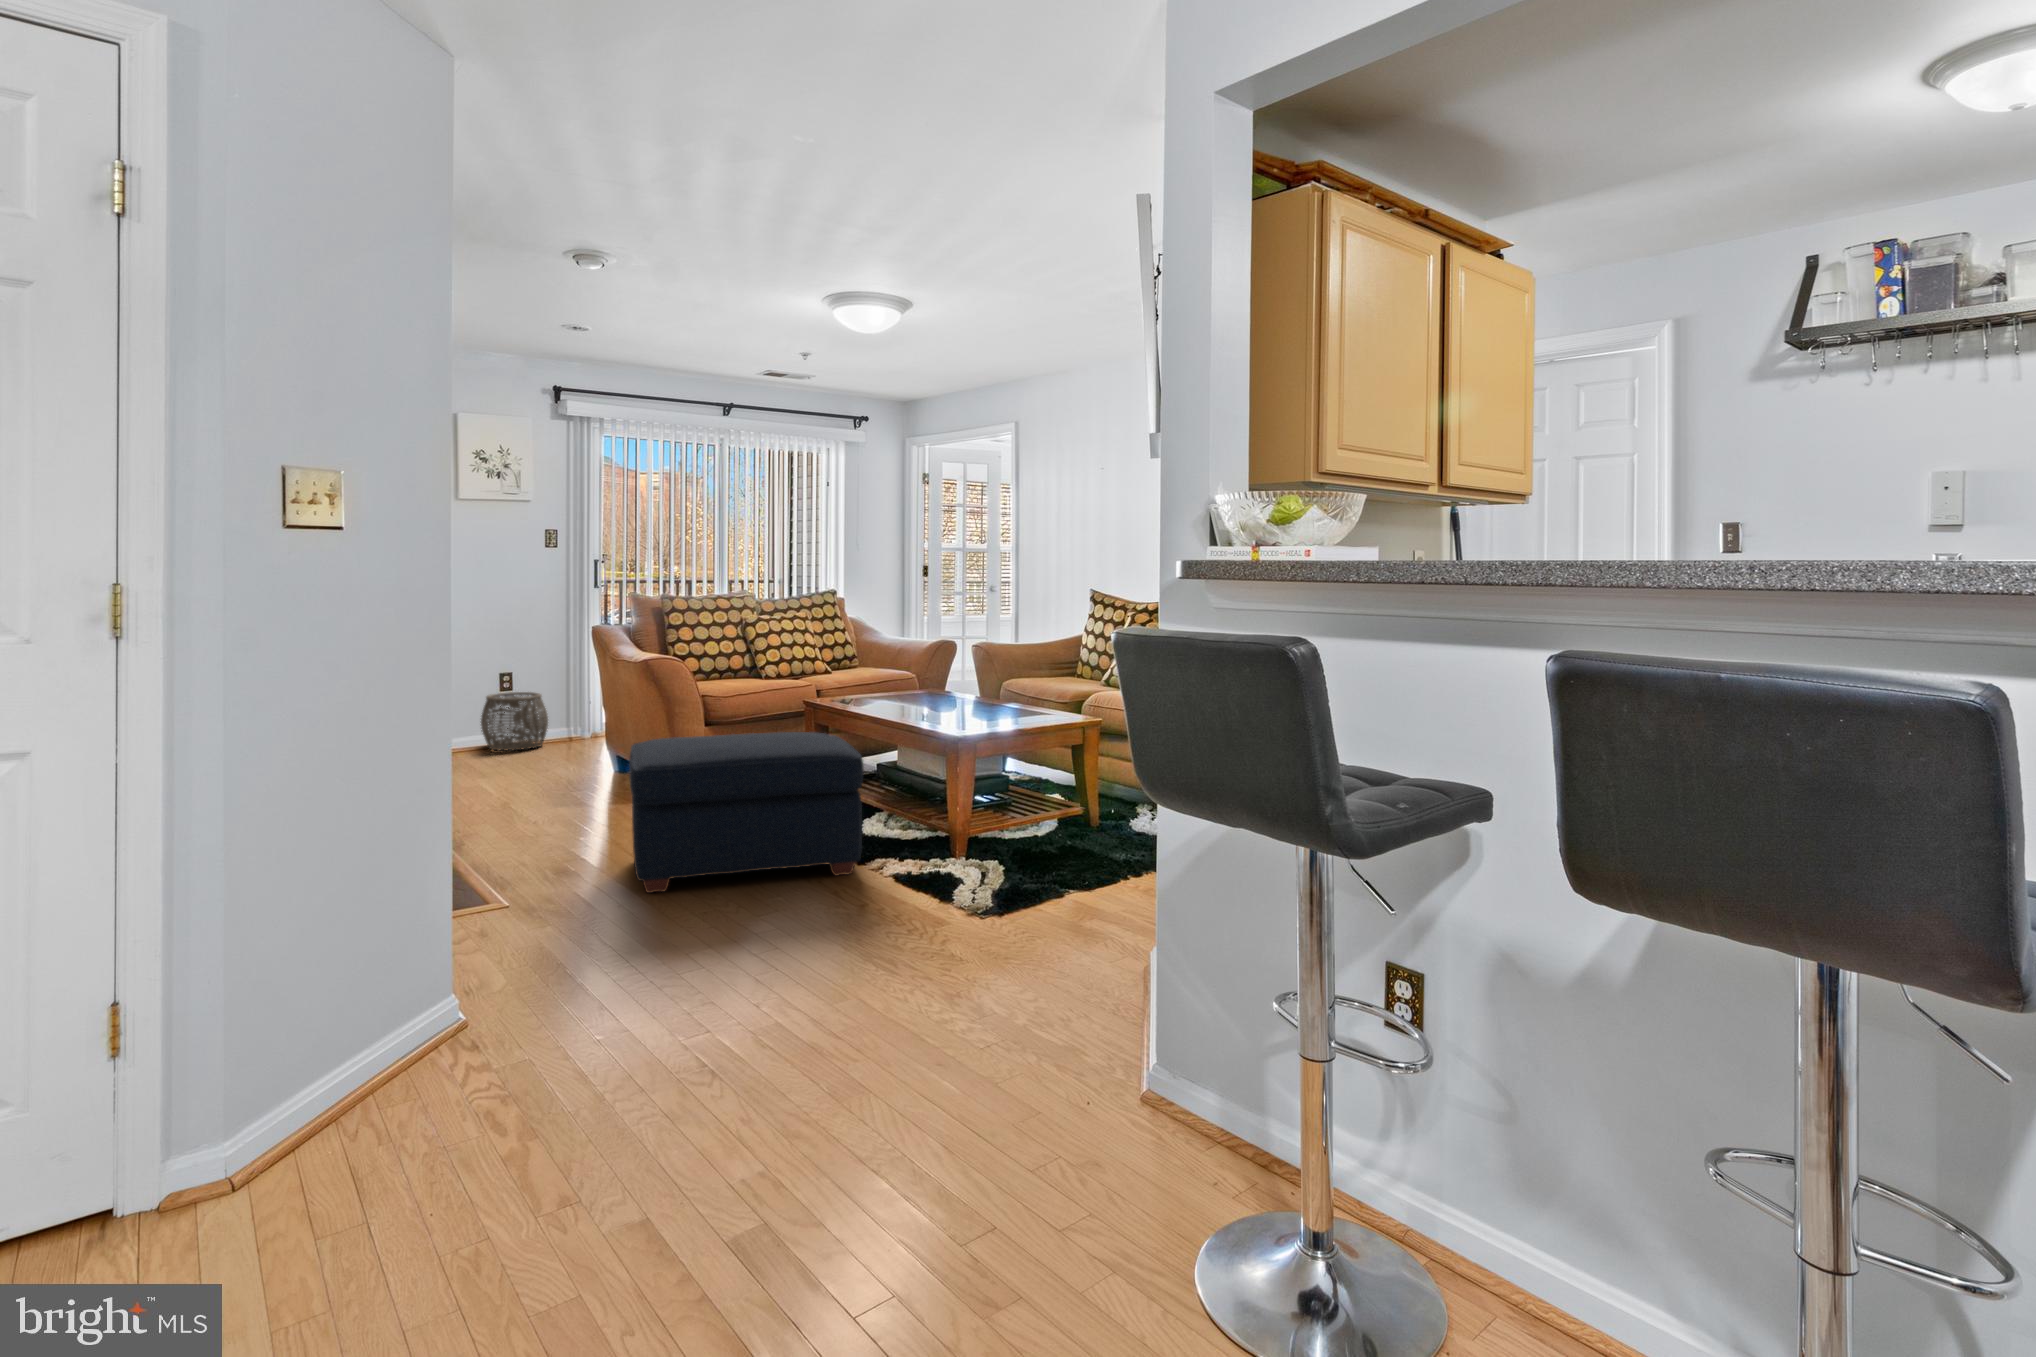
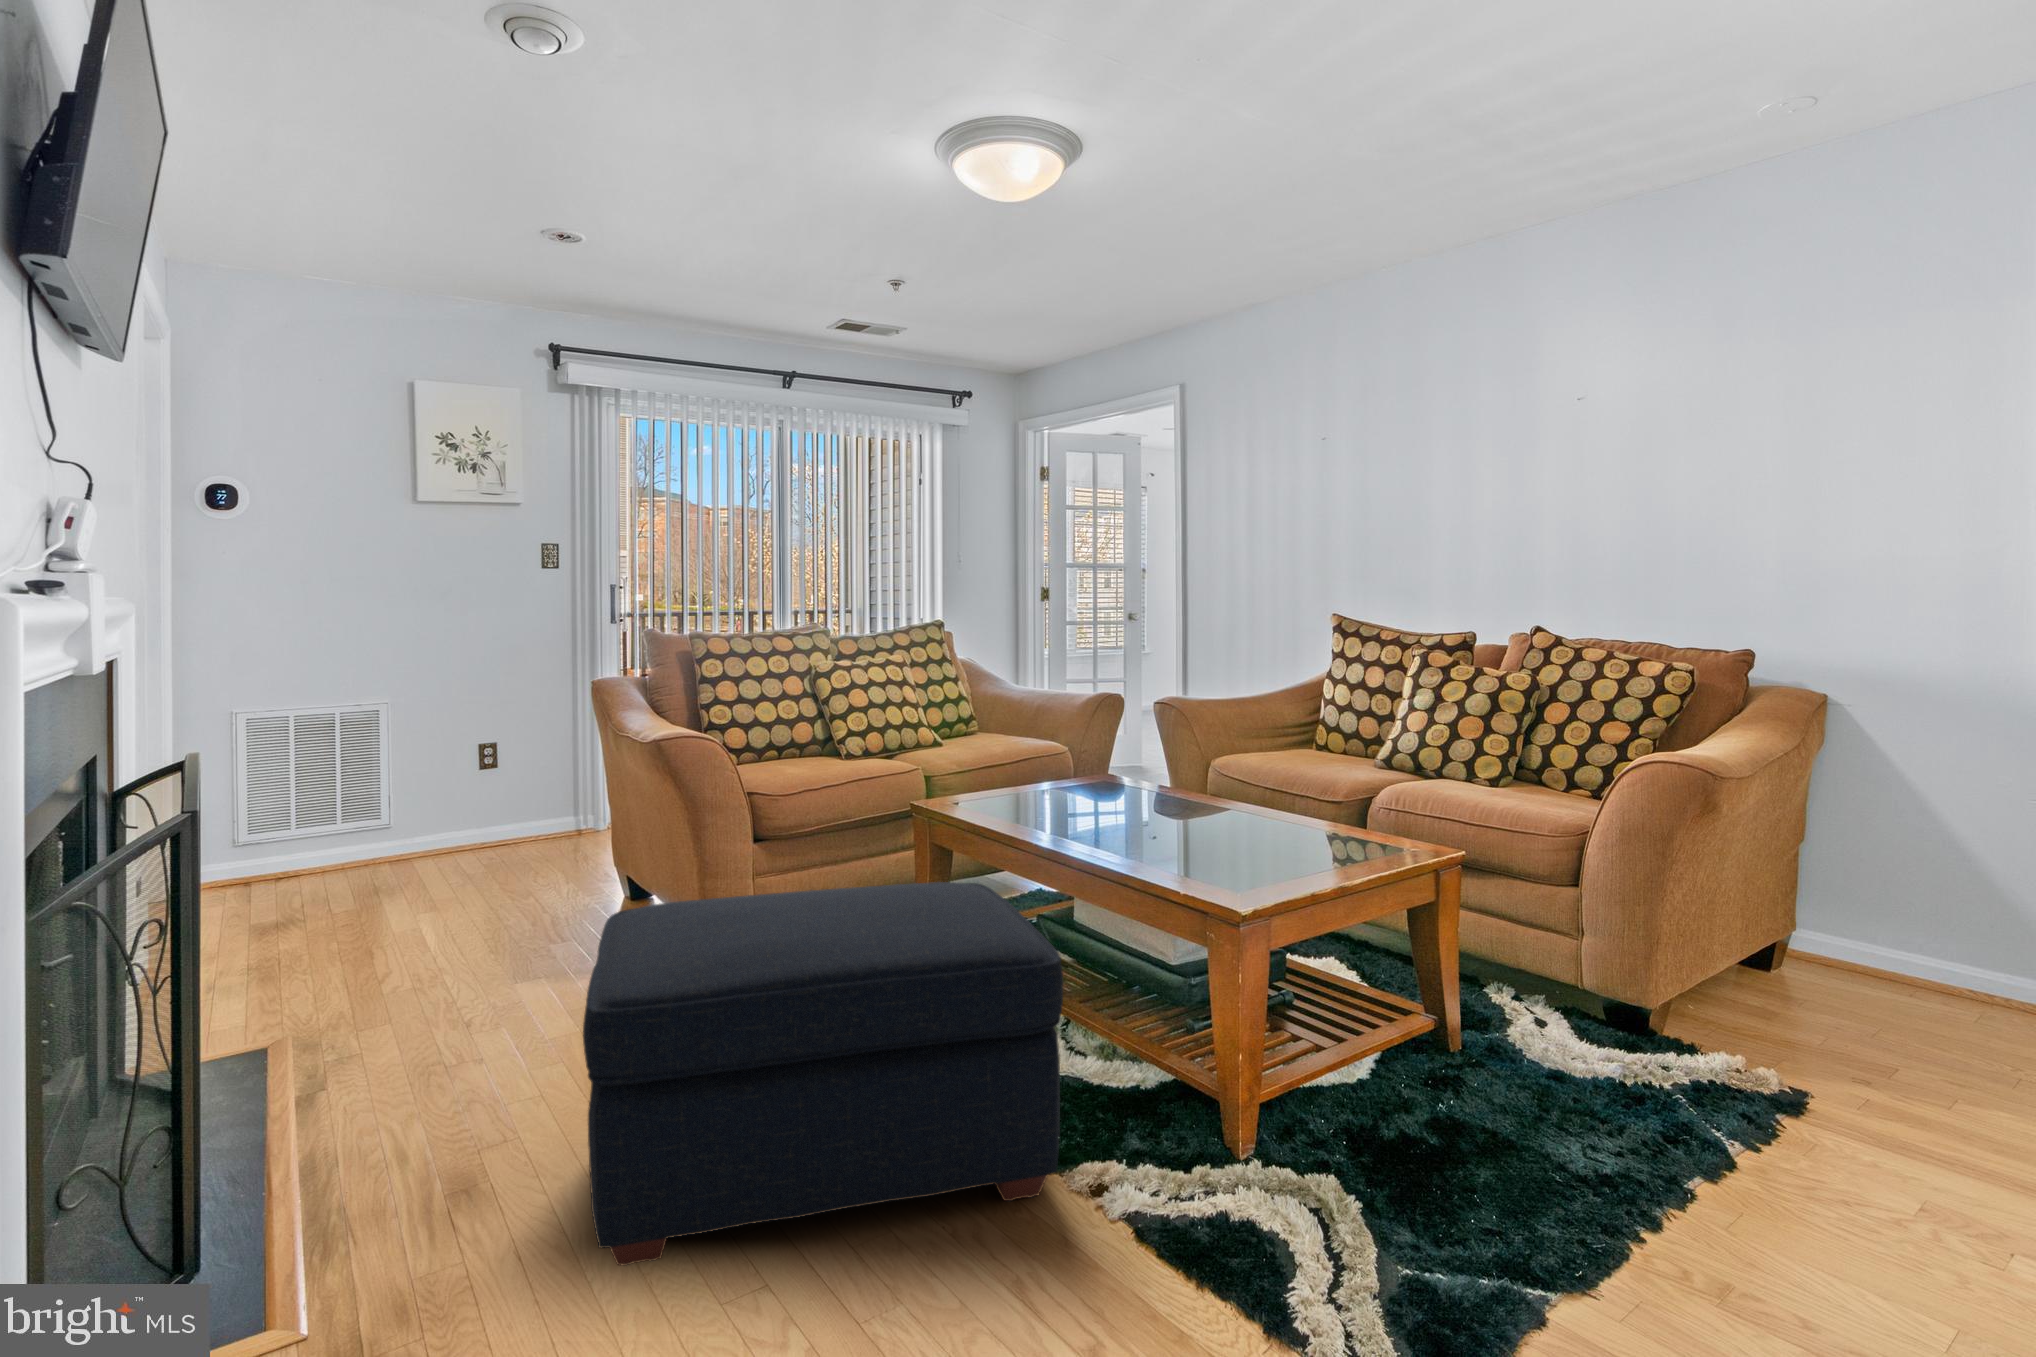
woven basket: present [481,692,548,751] -> none [443,771,540,858]

